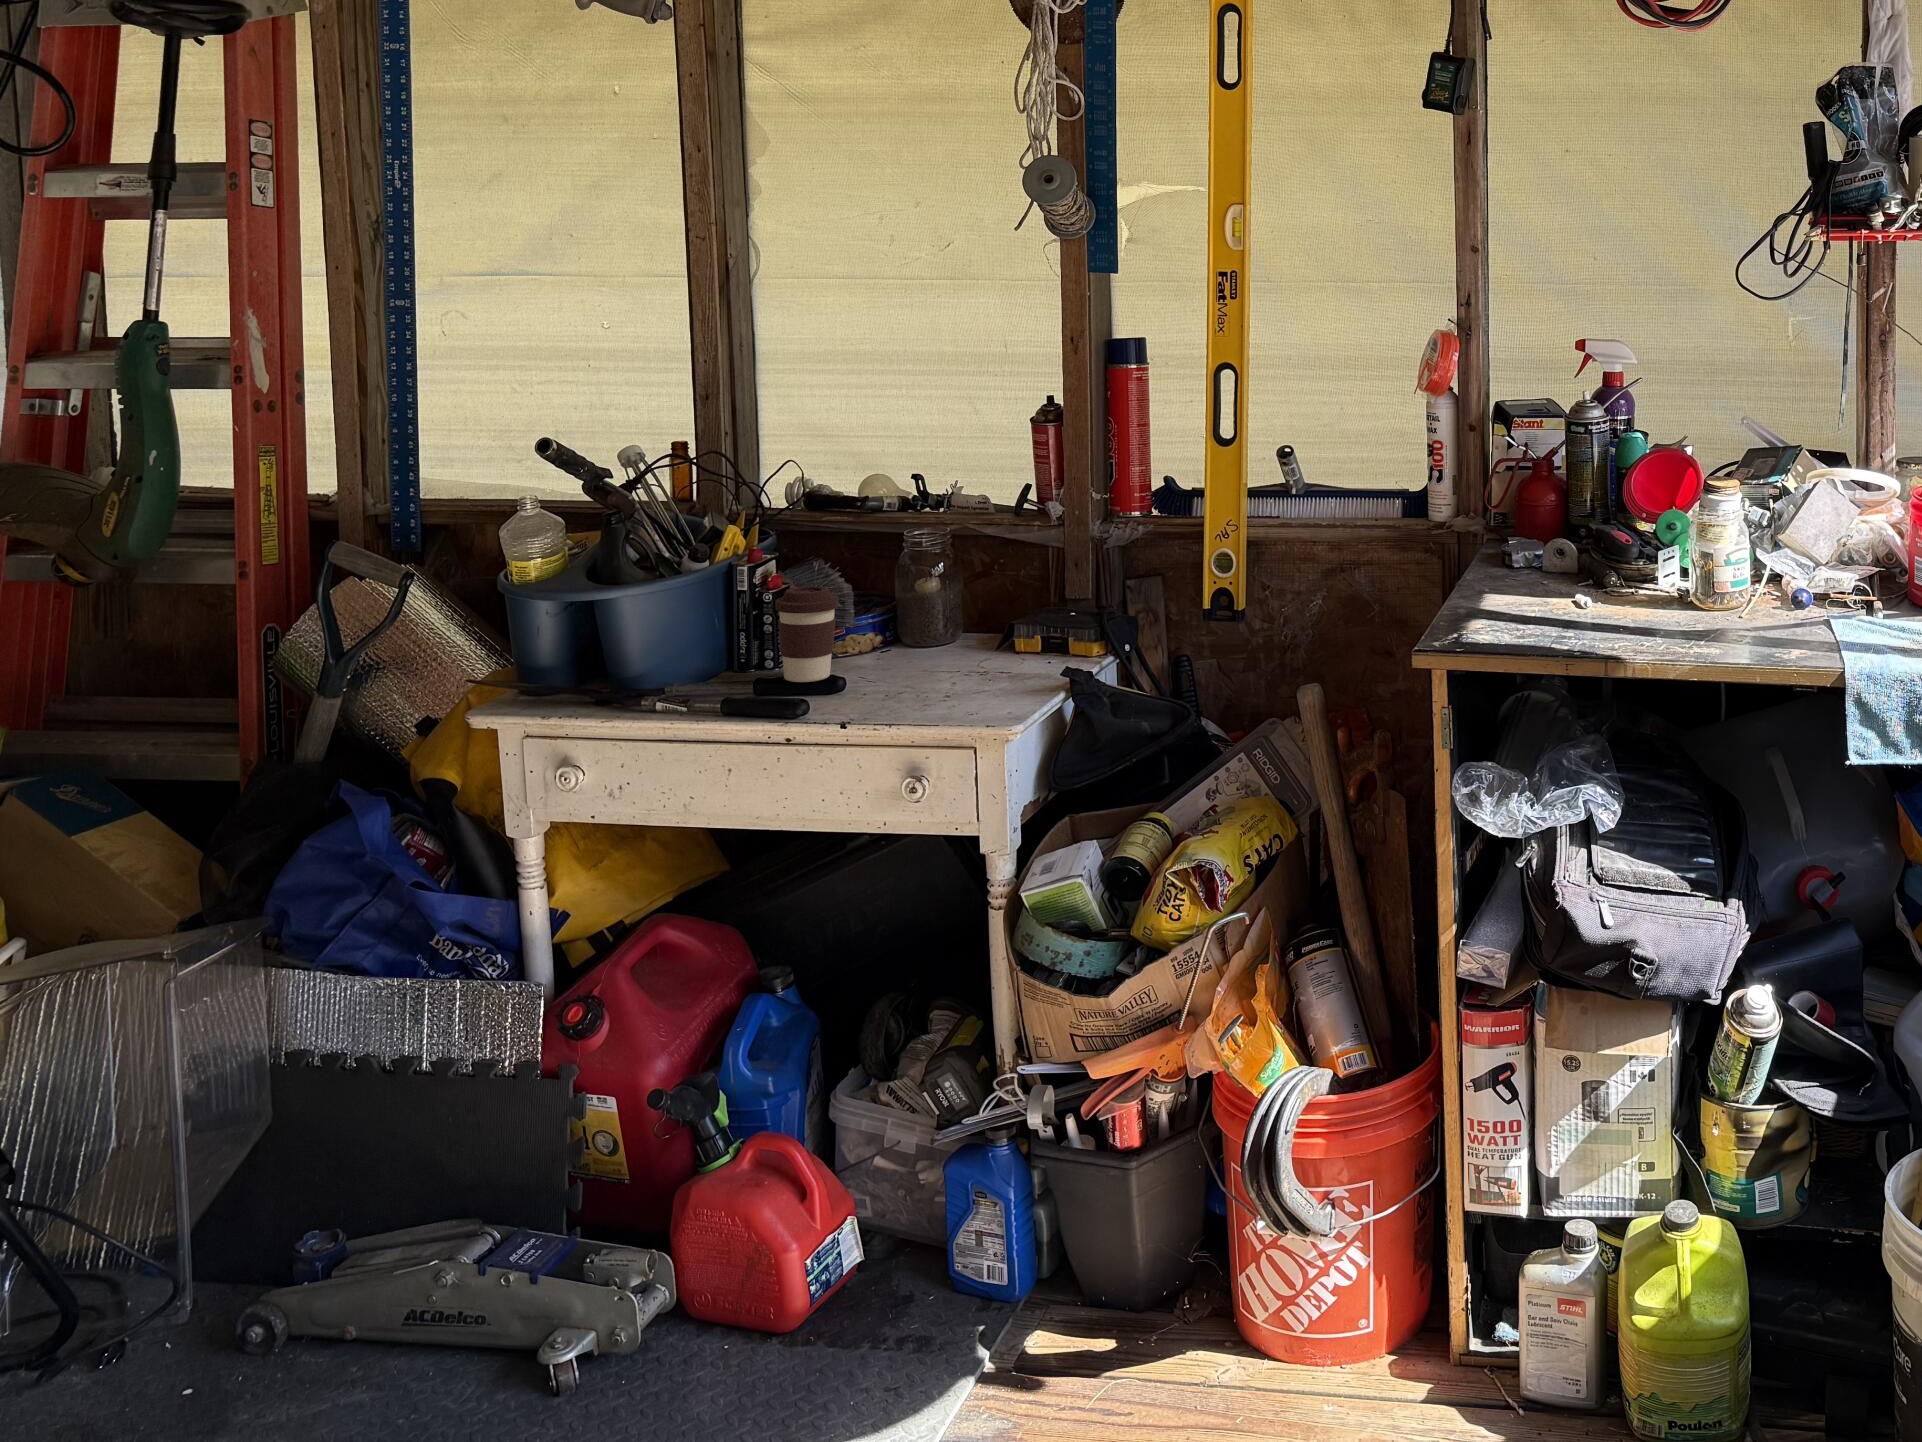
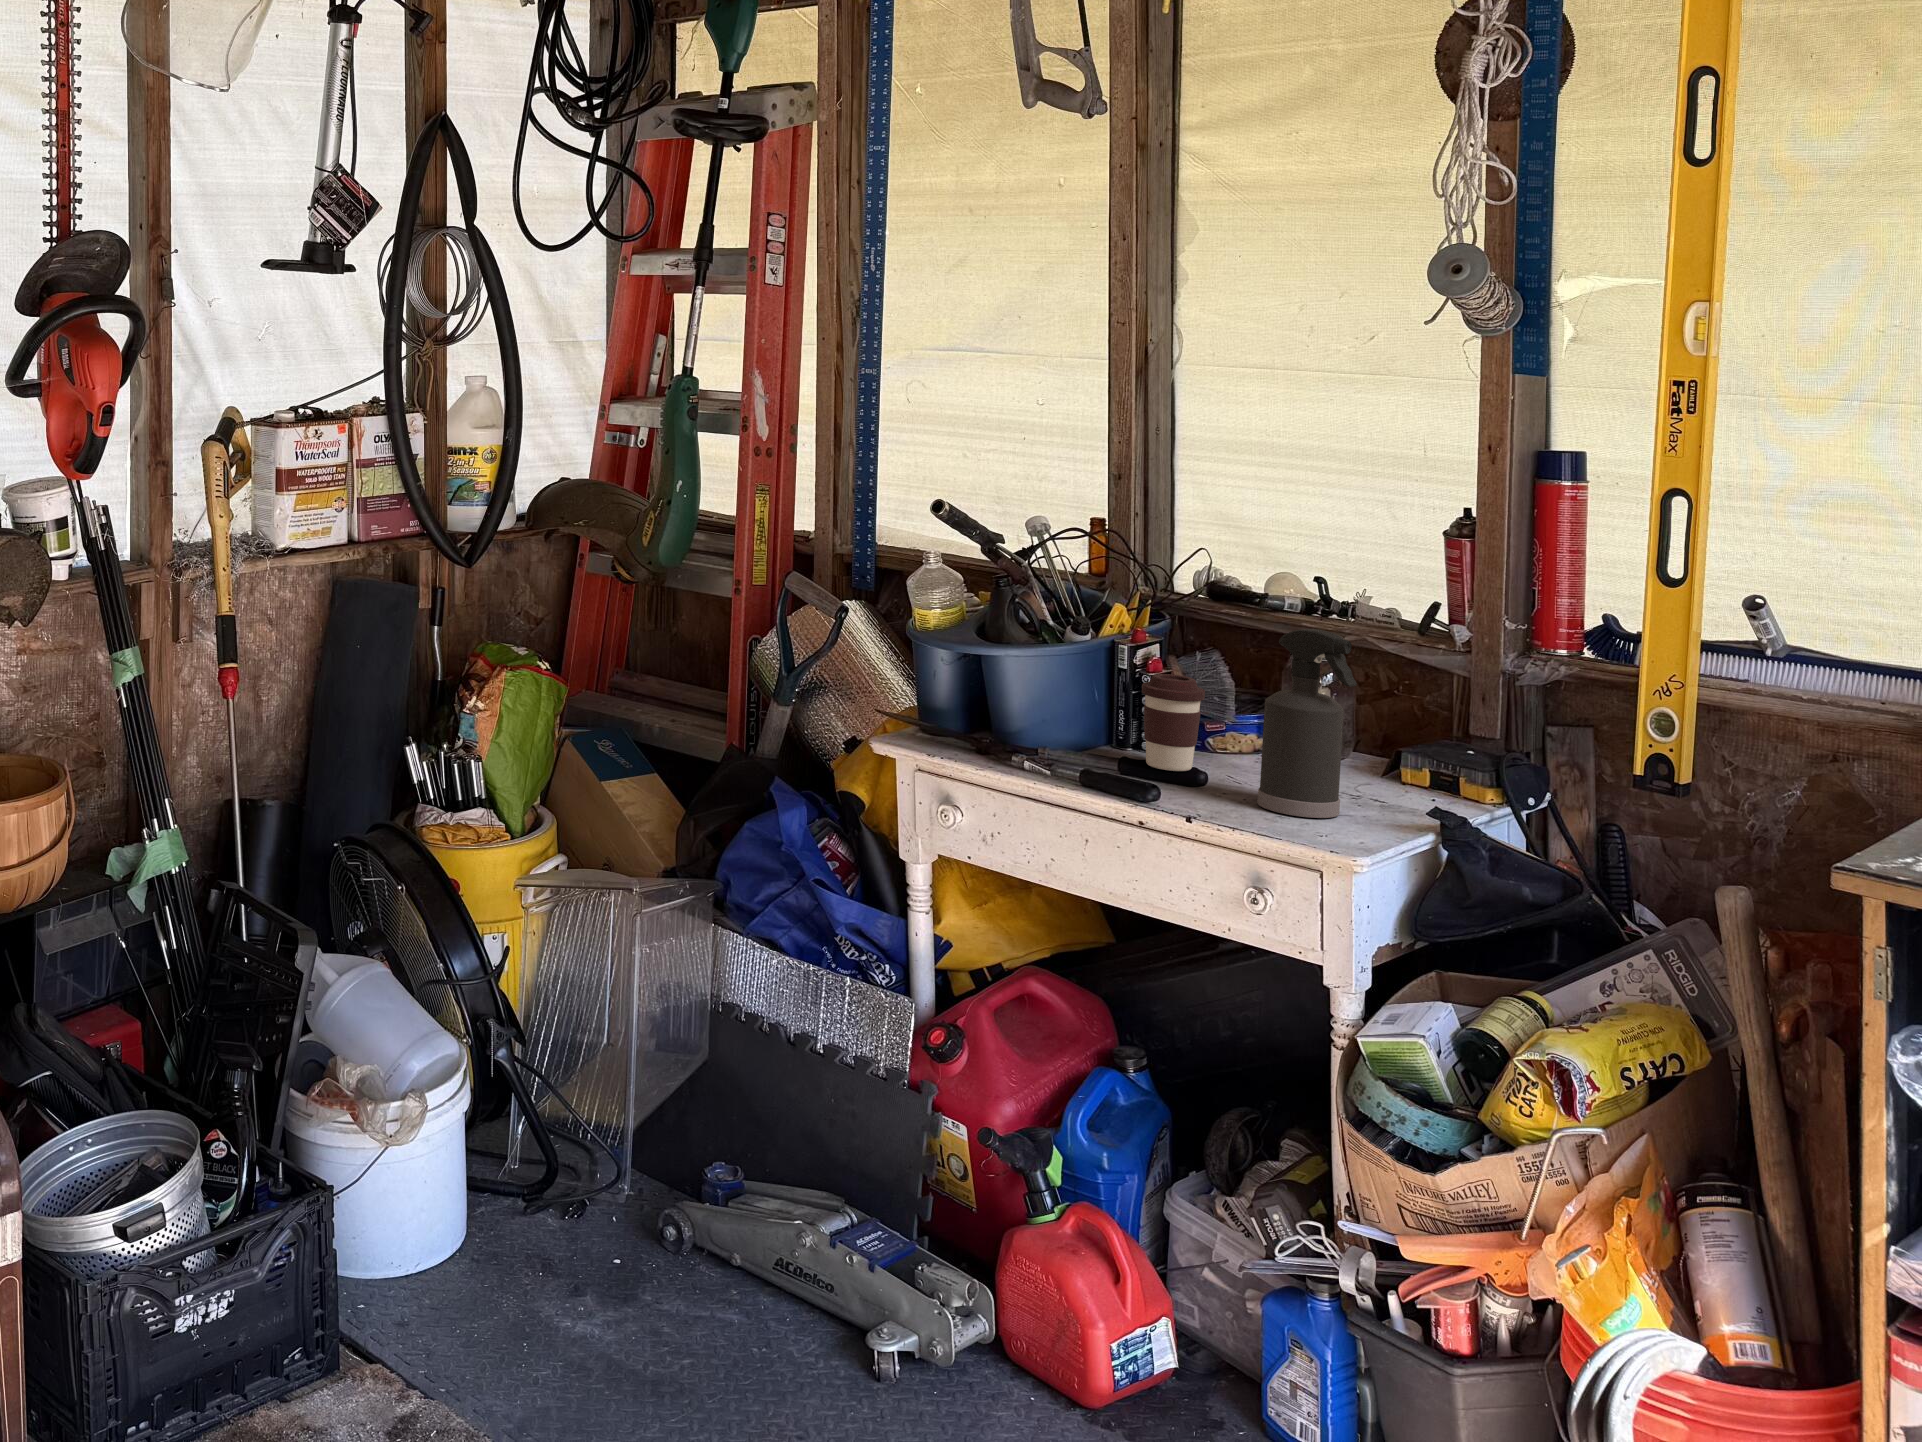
spray bottle: none [905,524,992,704] -> present [1257,629,1357,818]

